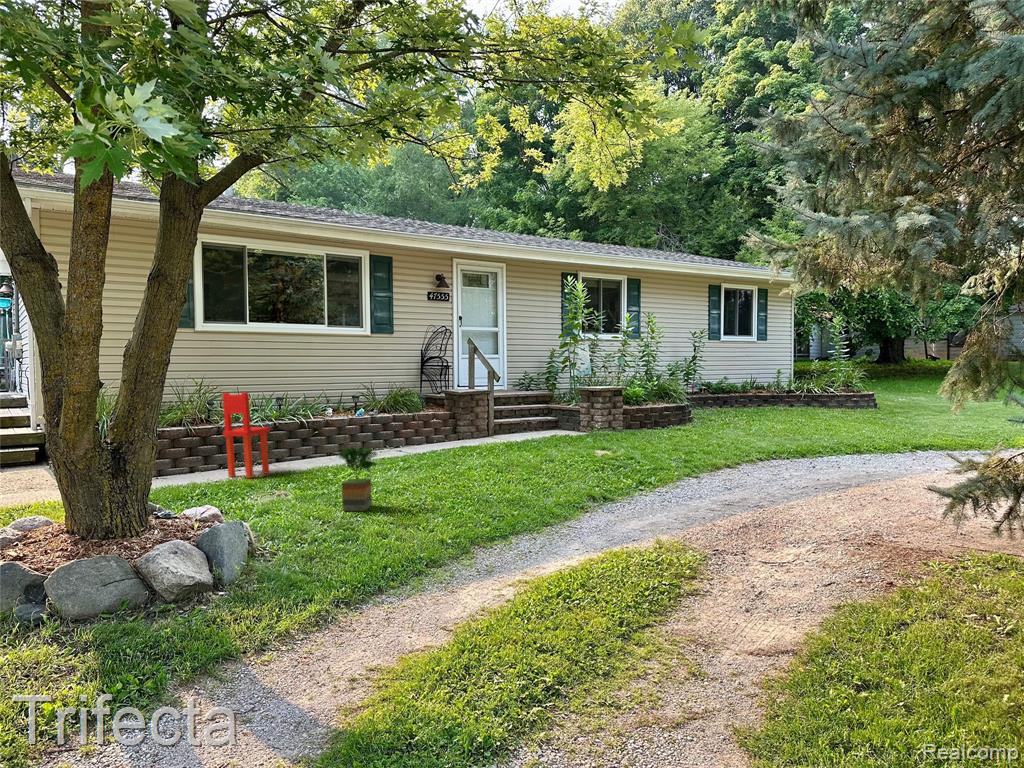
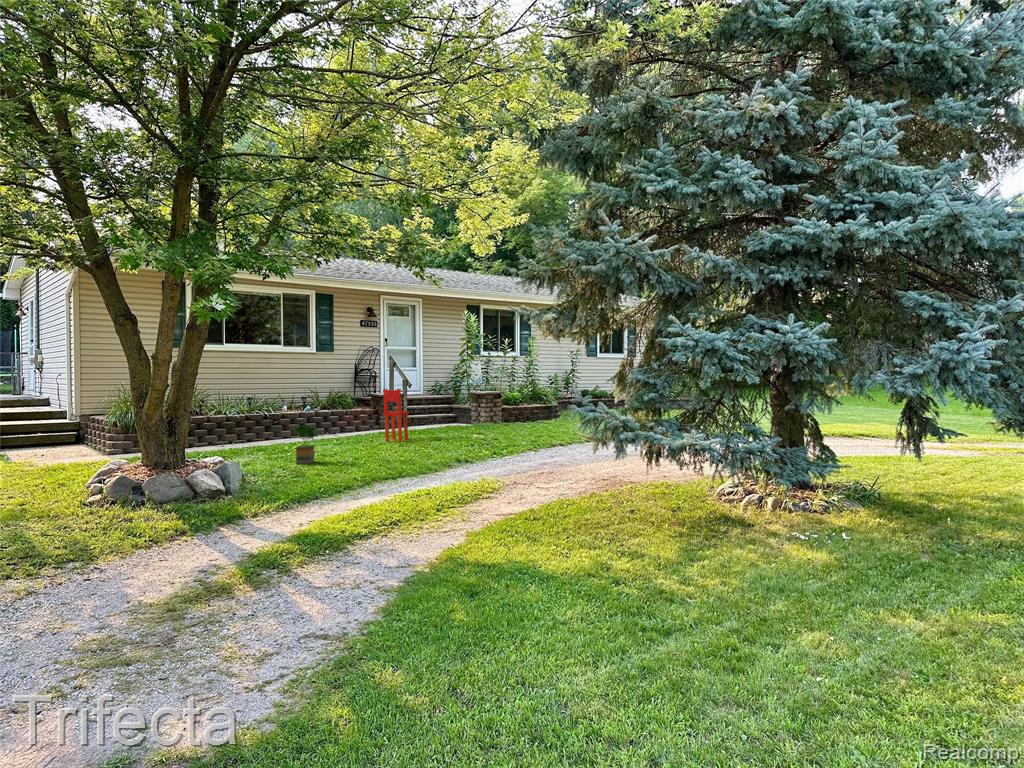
chair: present [223,392,270,478] -> present [383,389,409,442]

